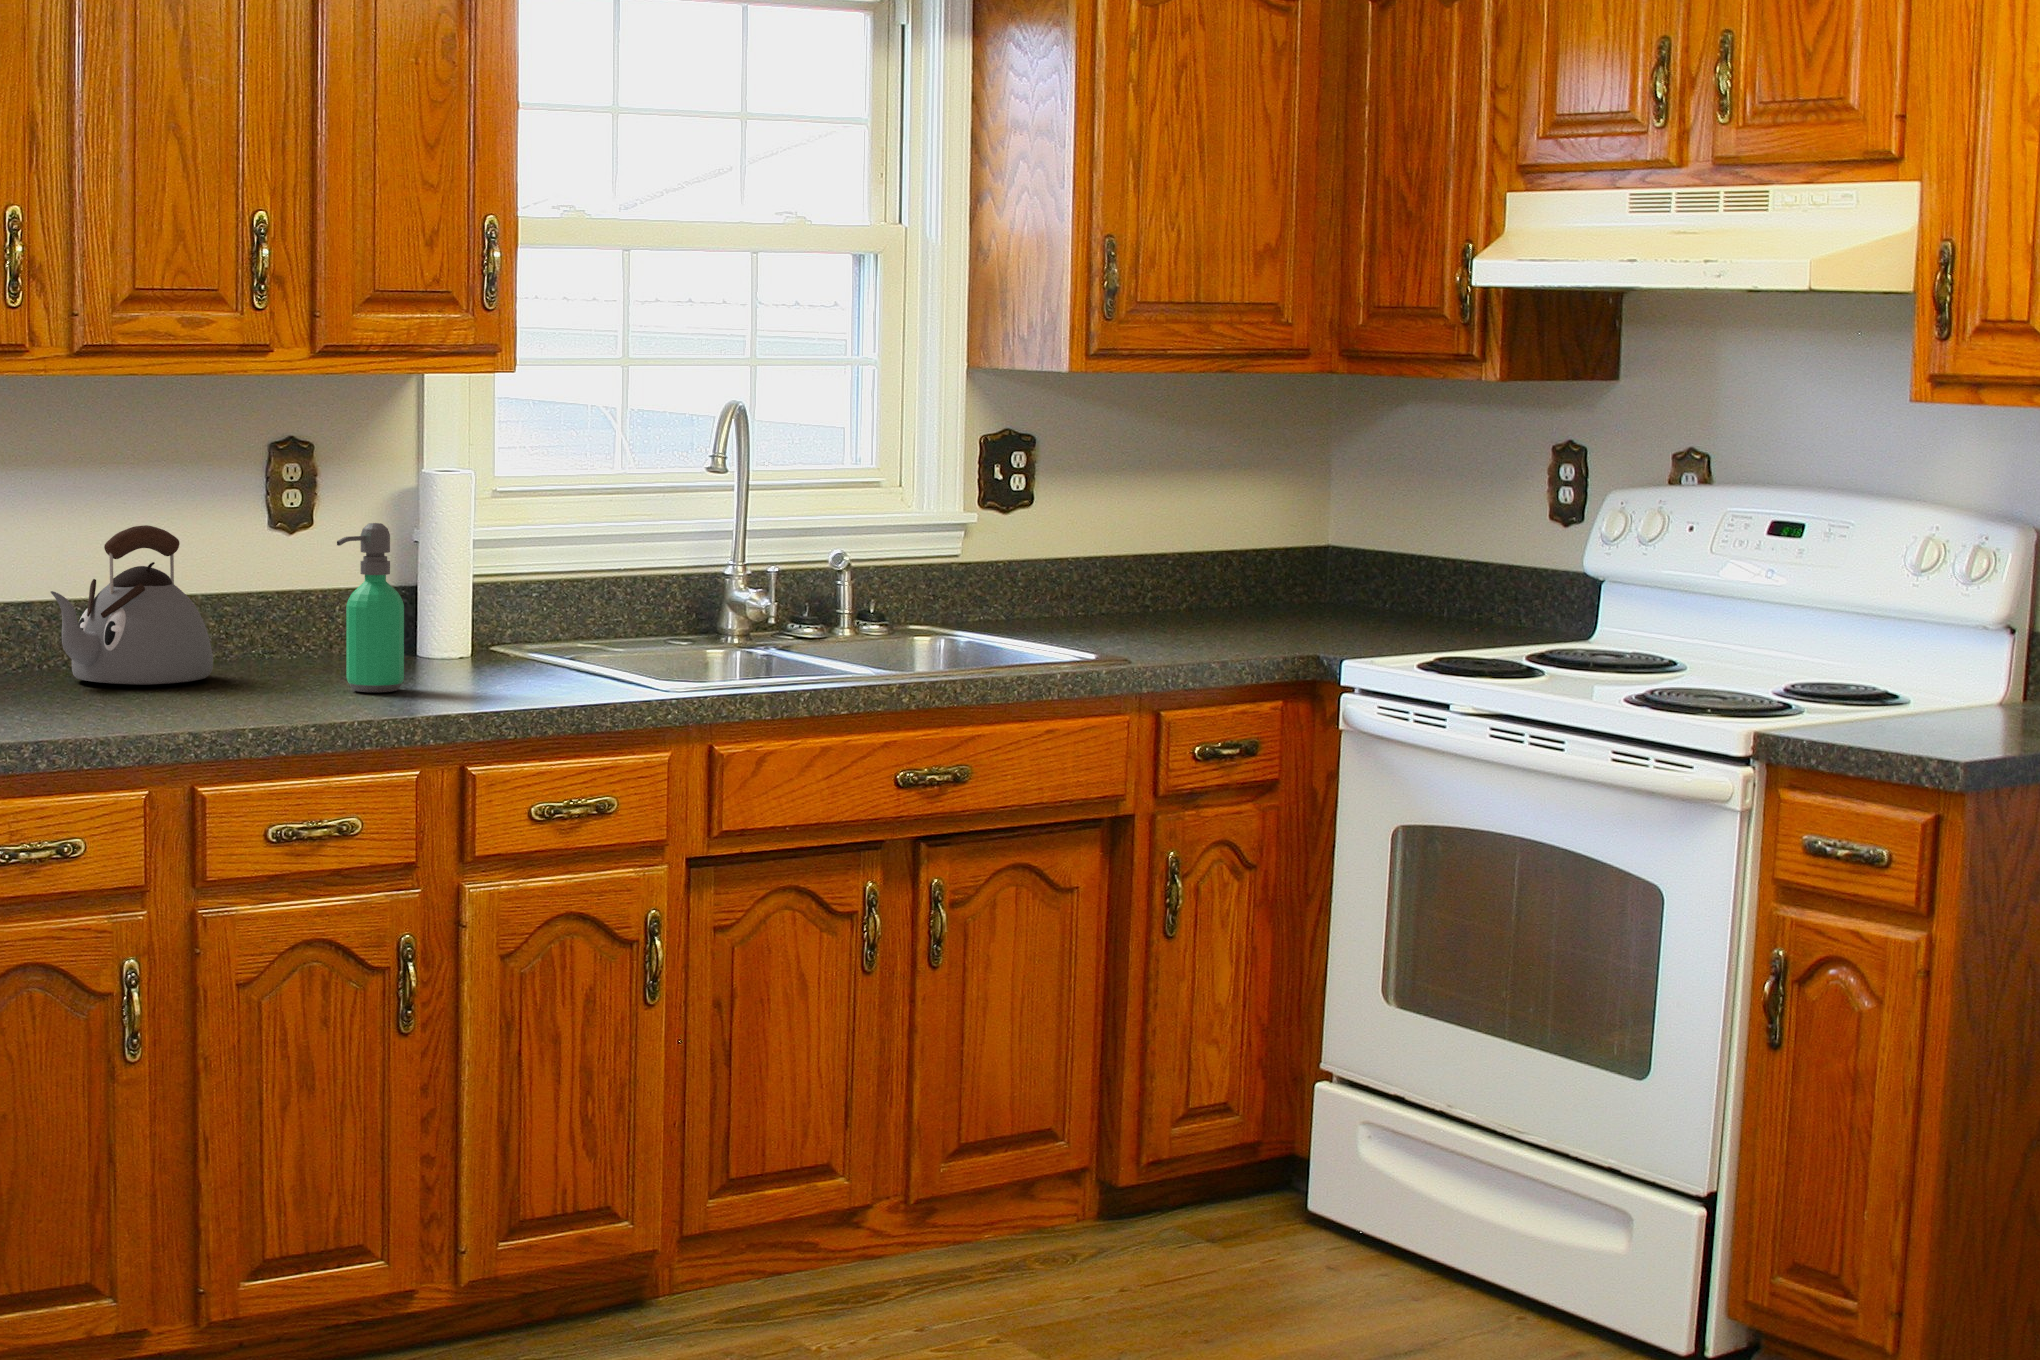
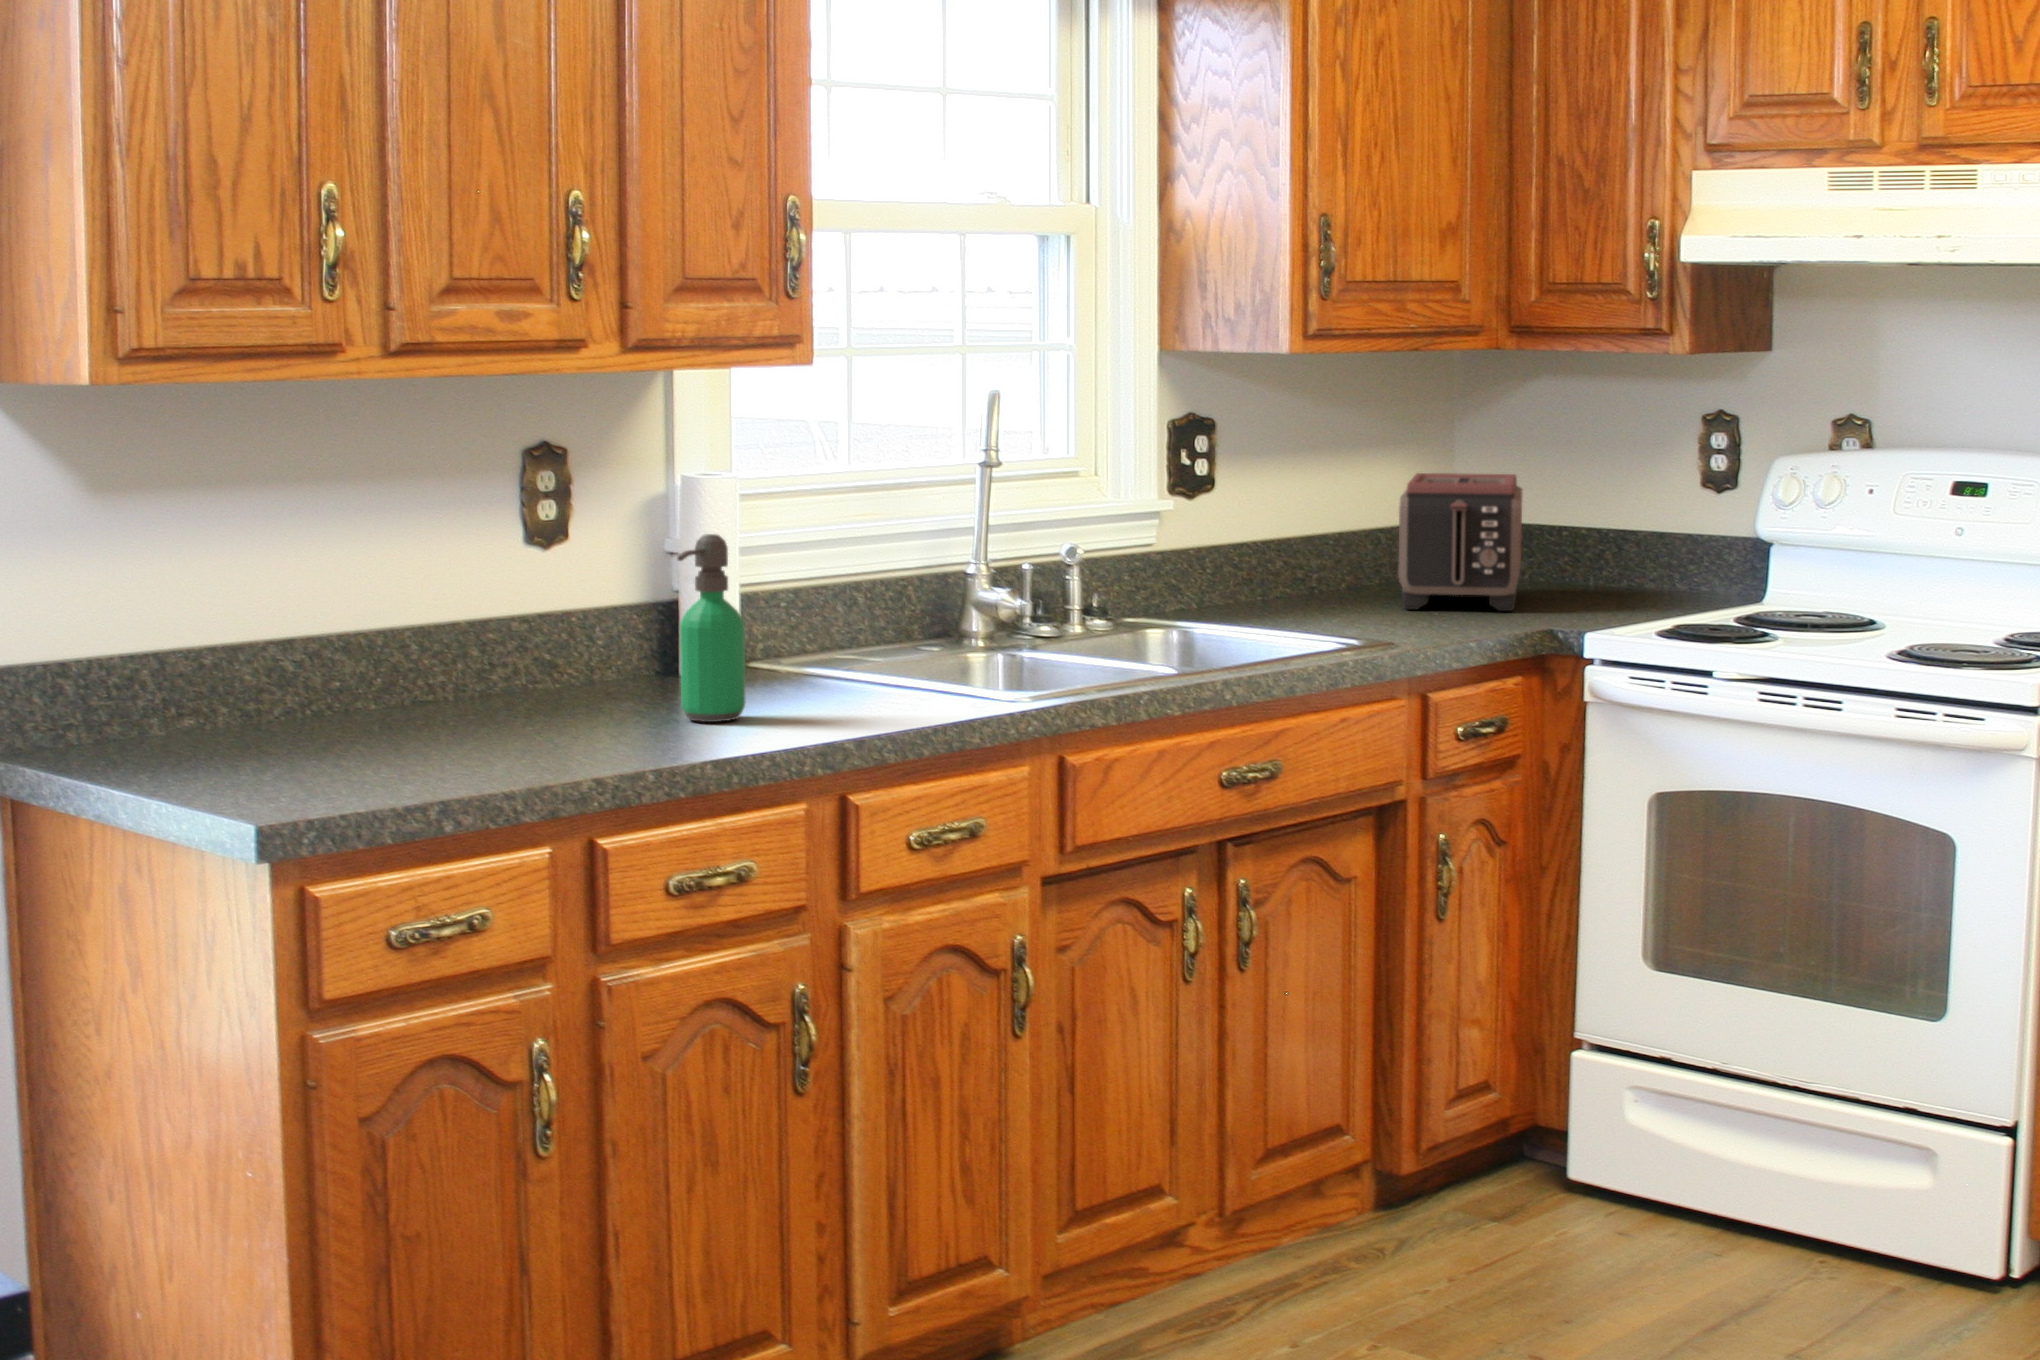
toaster: none [1194,501,1351,637] -> present [1398,473,1523,611]
kettle: present [51,525,213,685] -> none [346,544,511,727]

